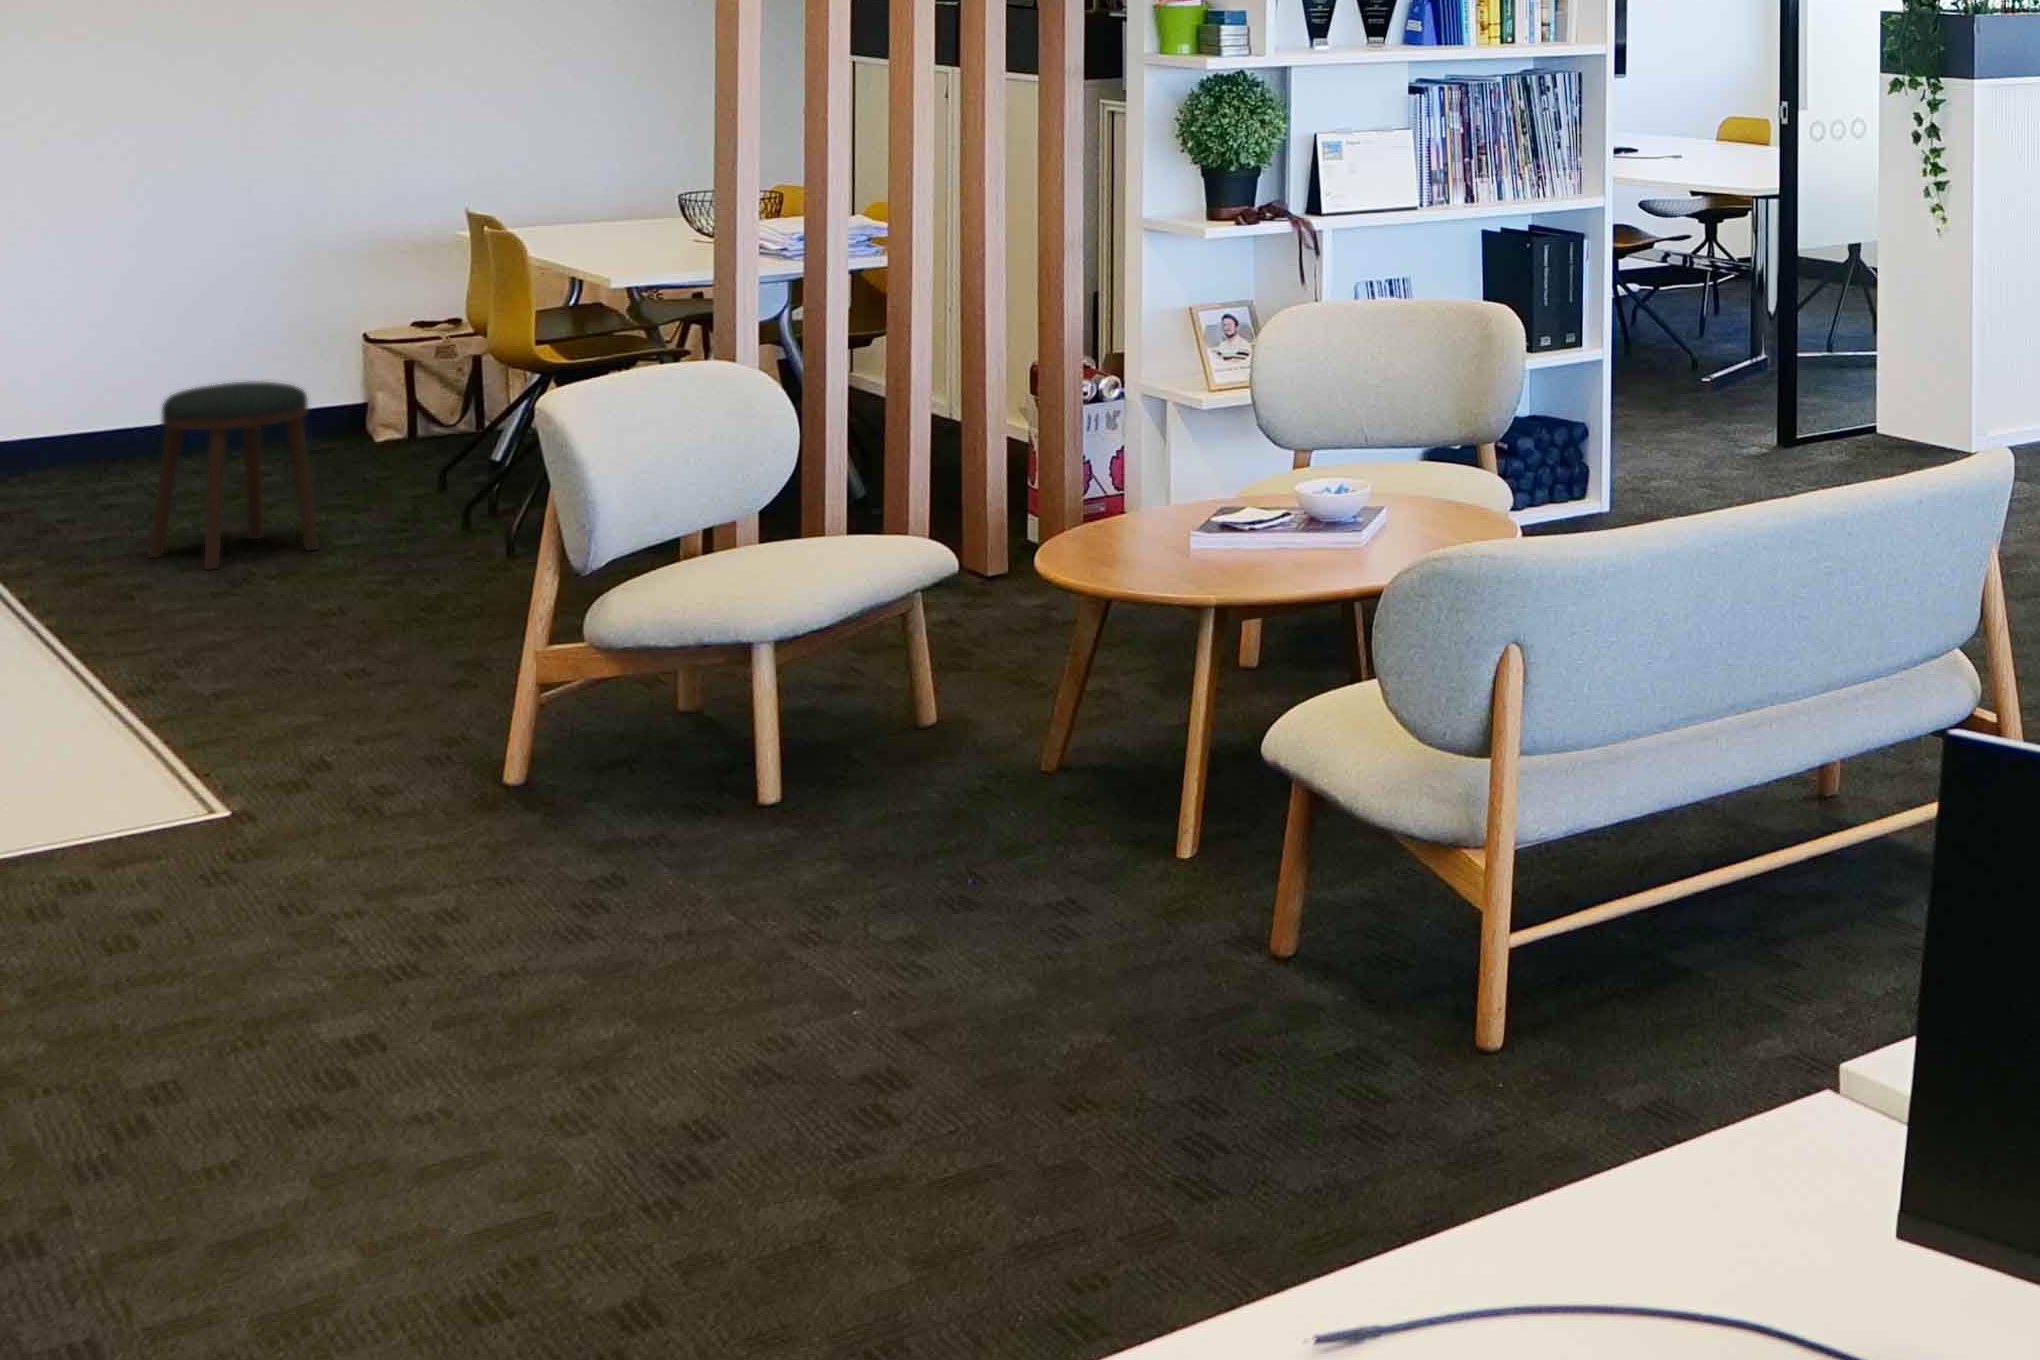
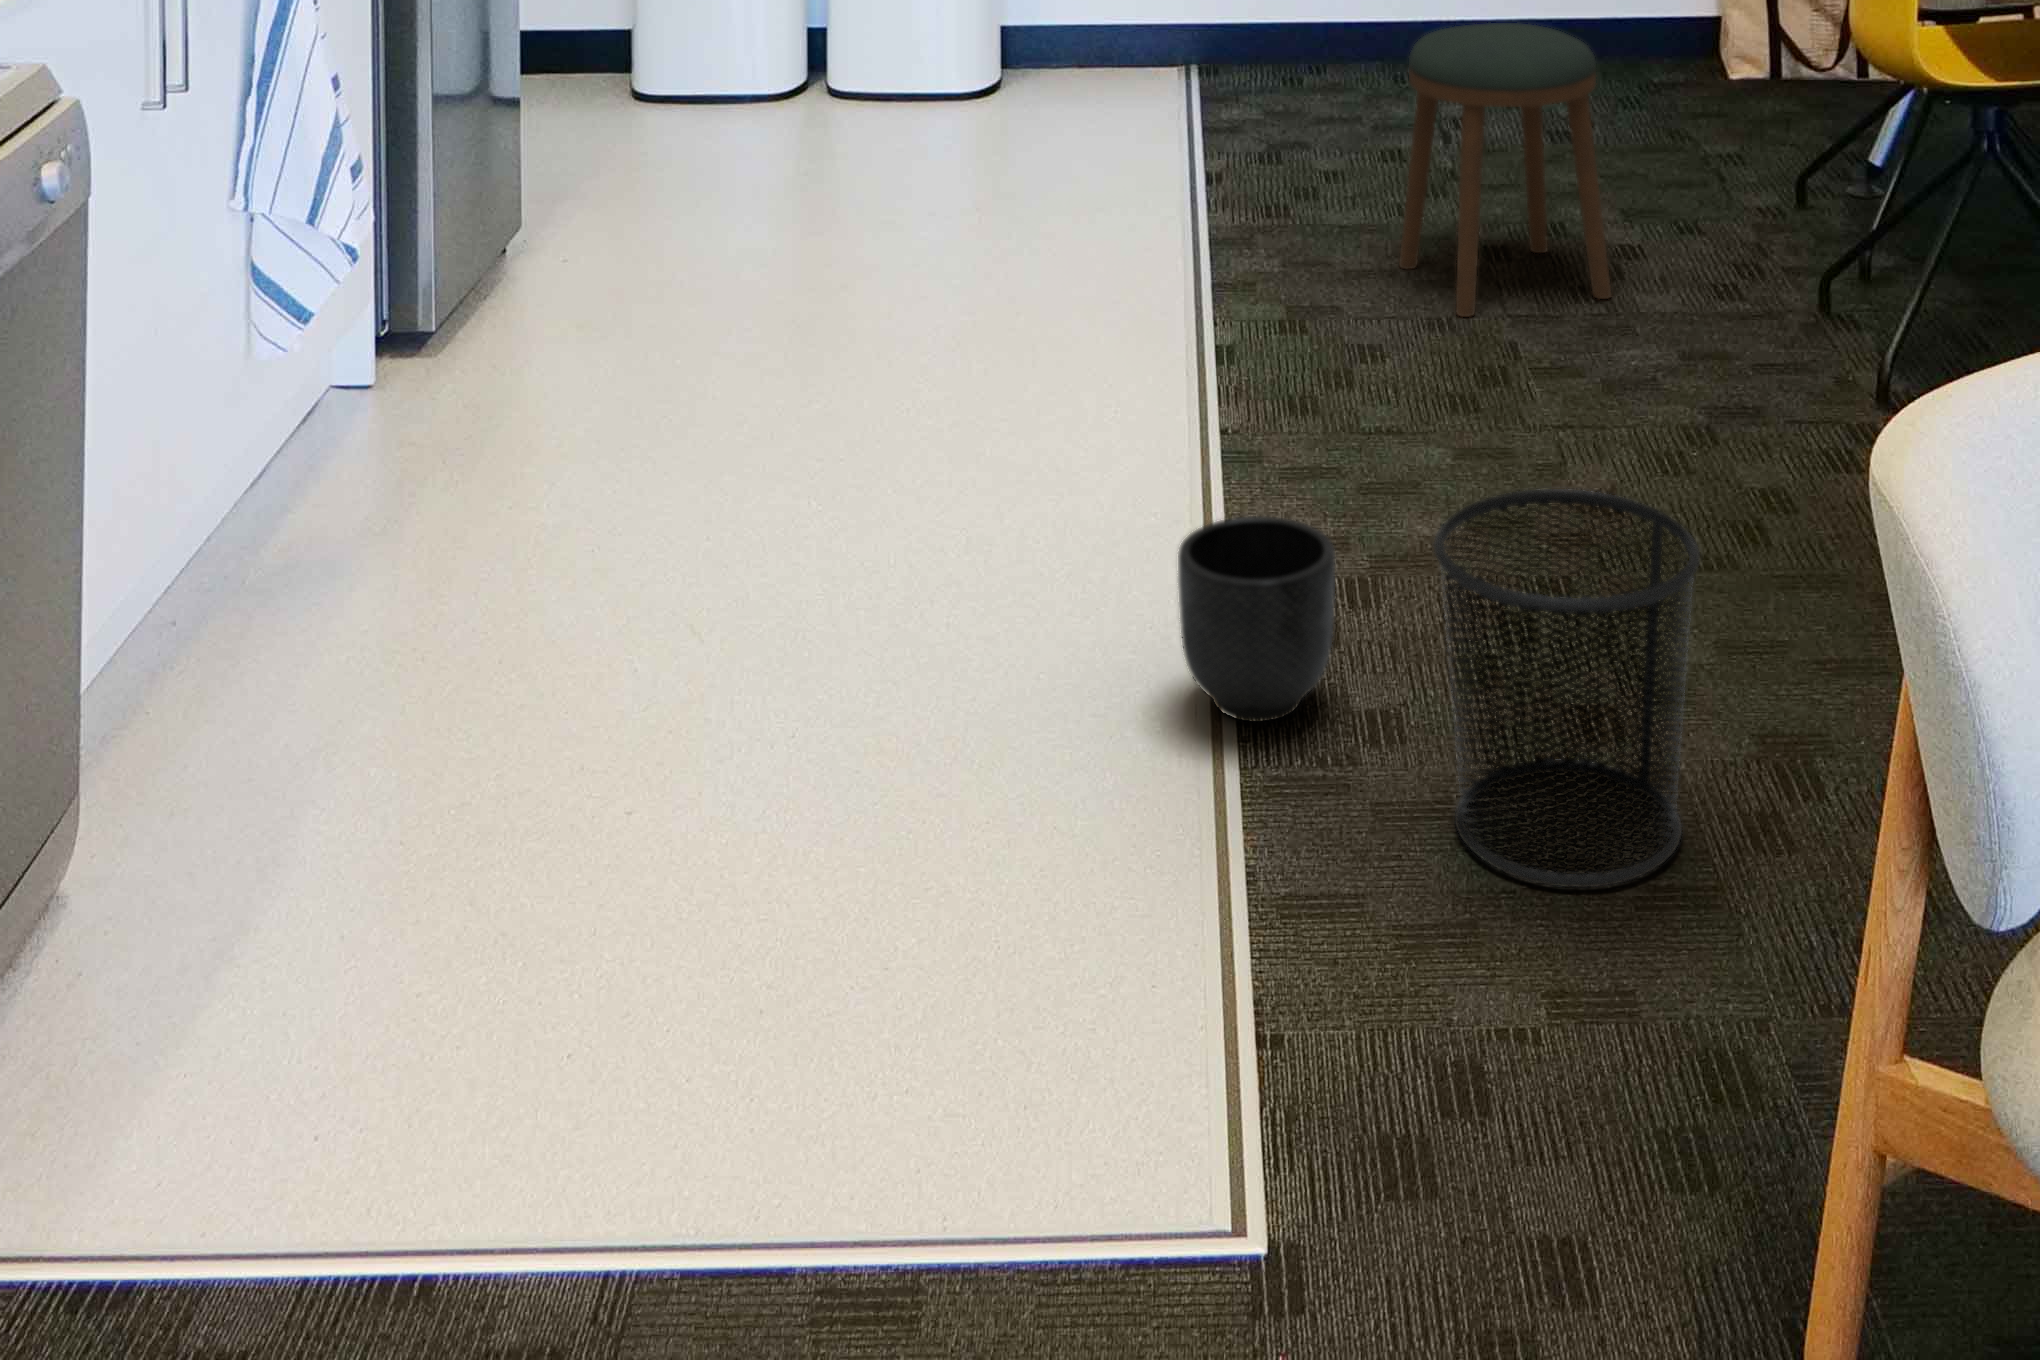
waste bin: none [280,543,435,717] -> present [1434,489,1700,887]
planter: none [98,606,201,708] -> present [1178,516,1335,722]

